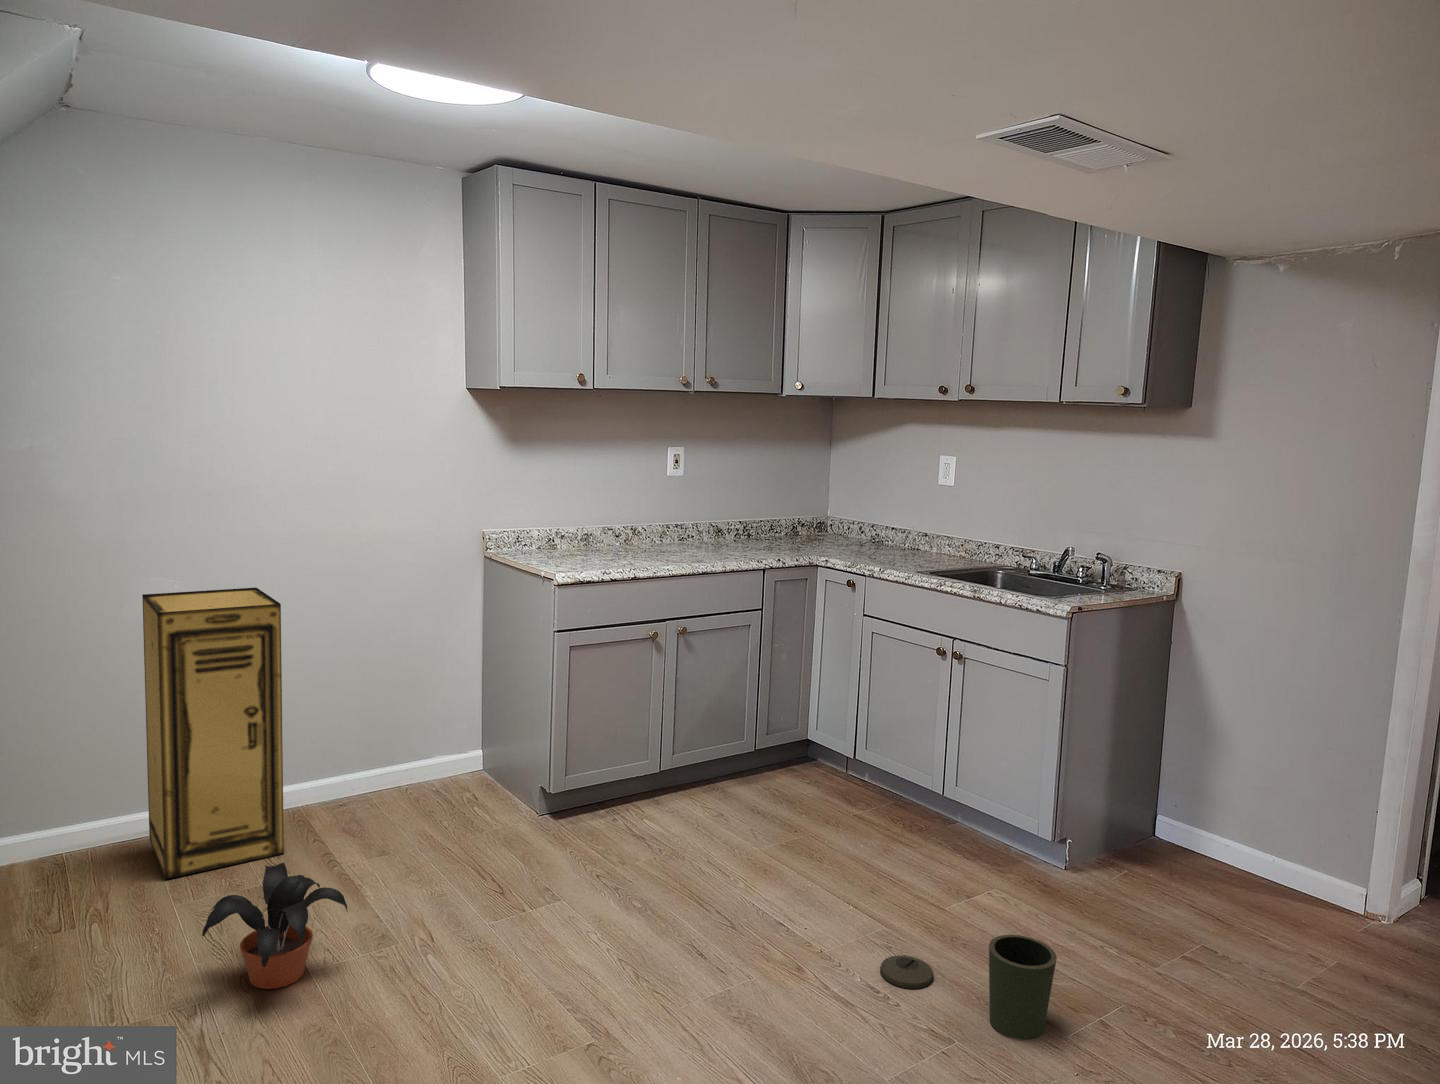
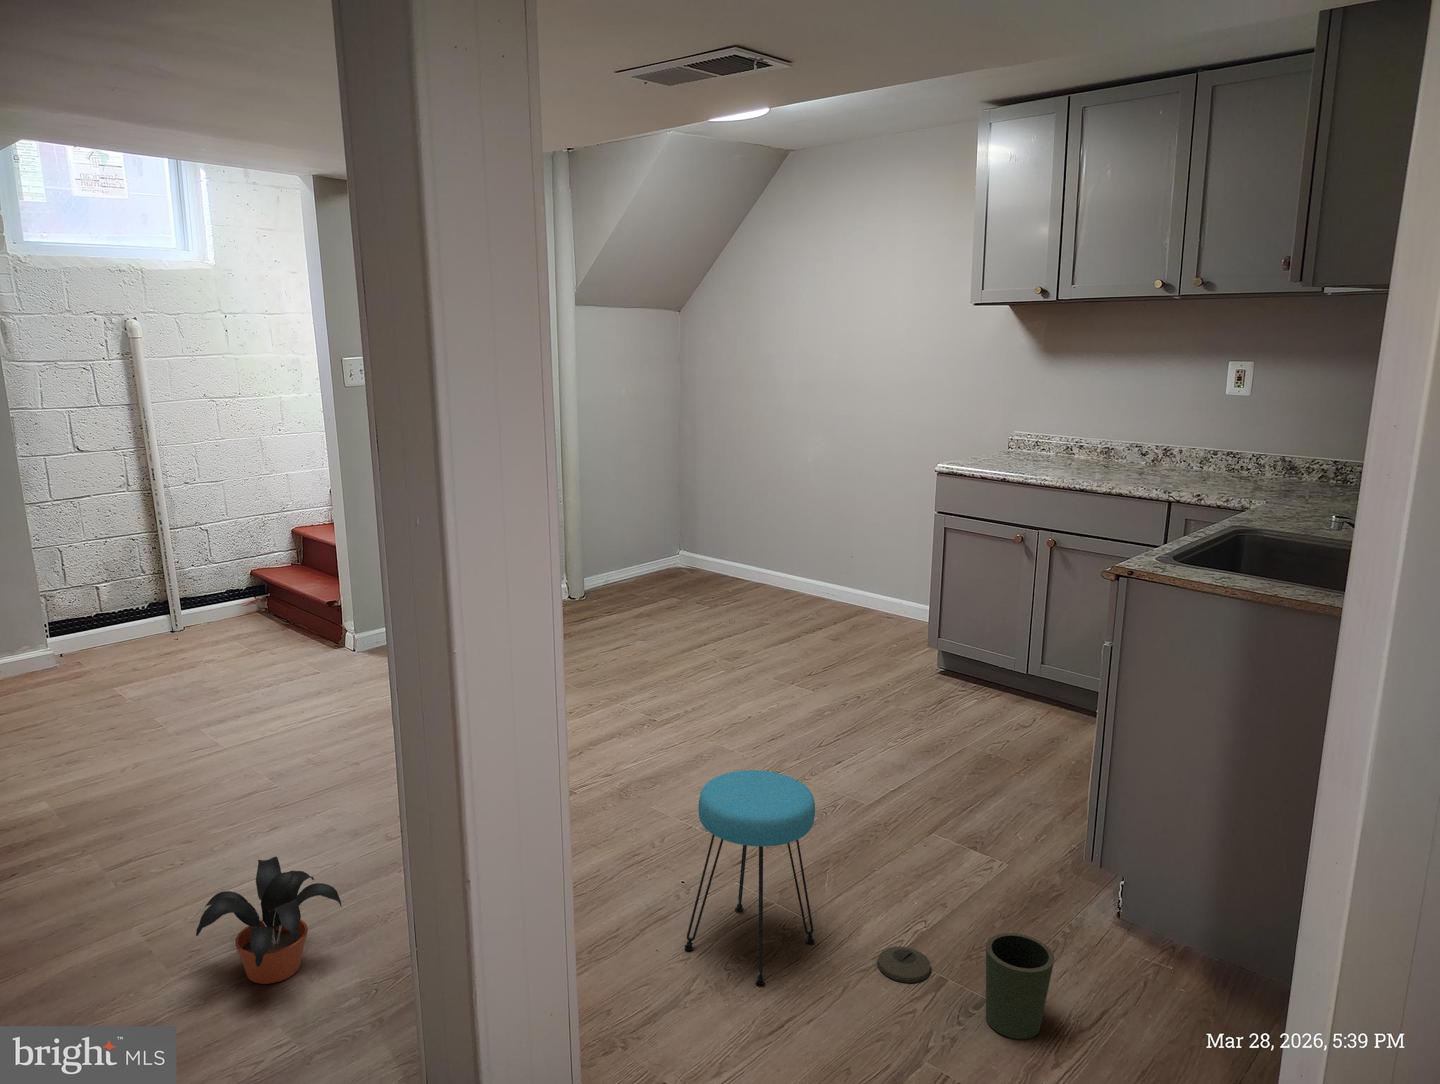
storage cabinet: present [142,587,284,879] -> none [127,565,281,864]
stool: none [688,779,817,989] -> present [685,770,815,984]

